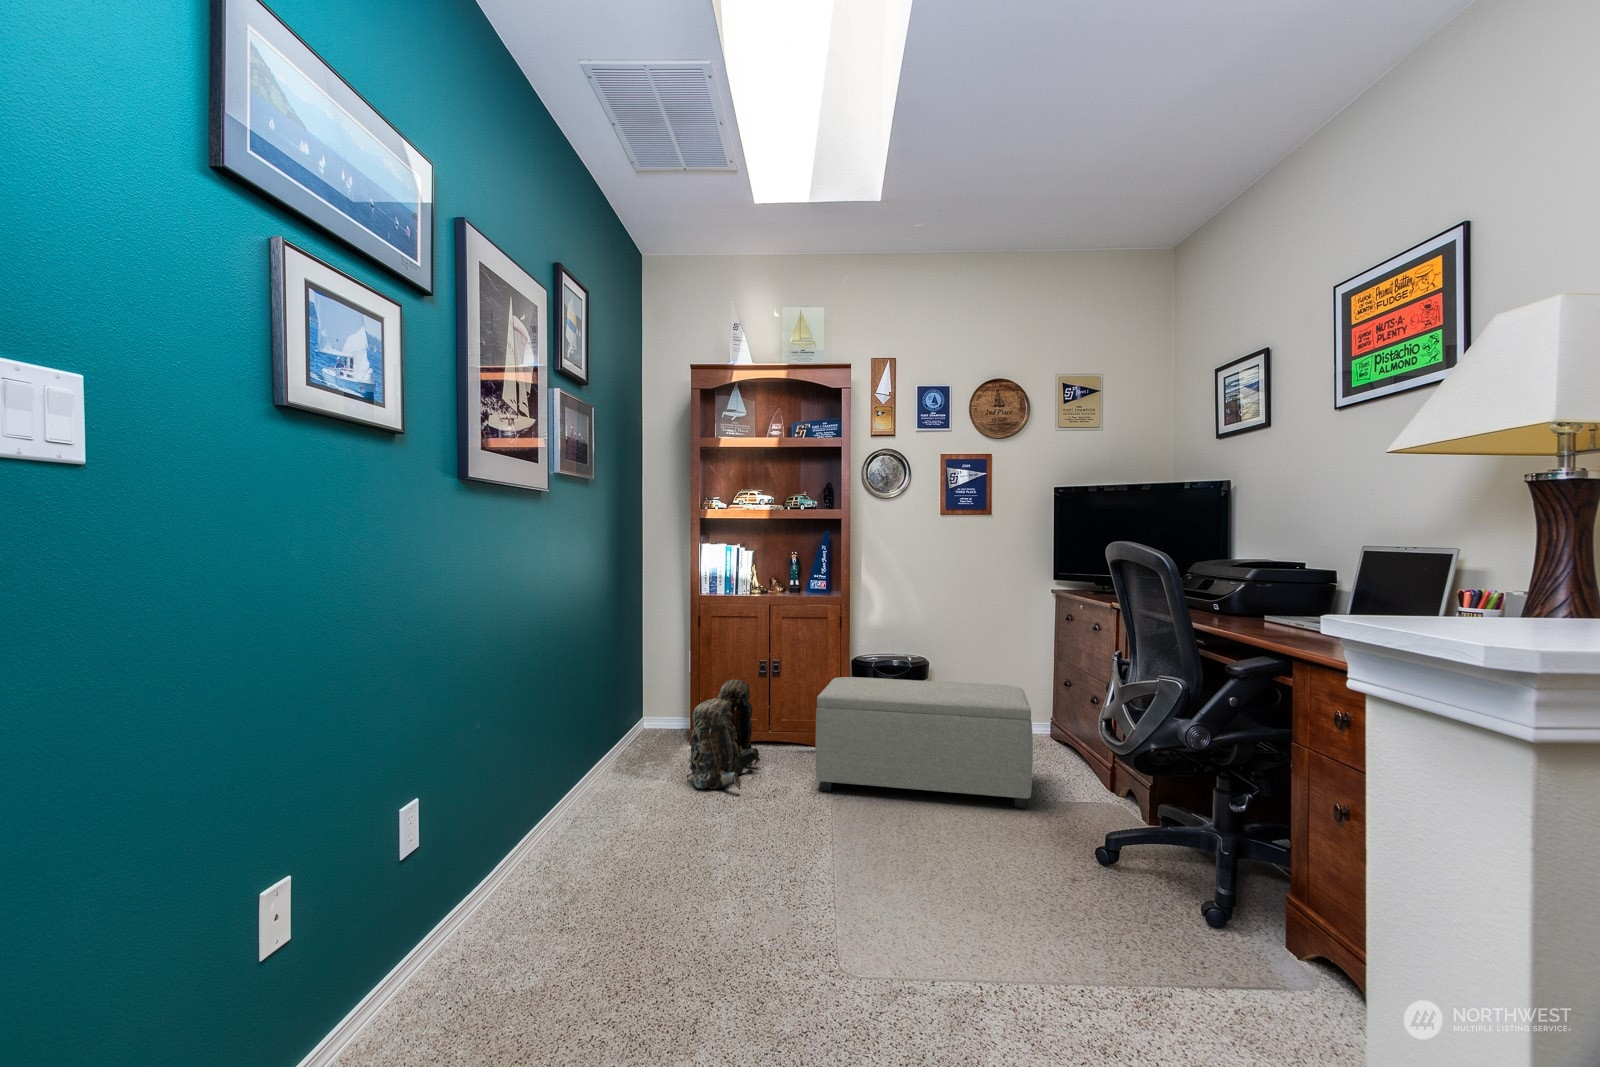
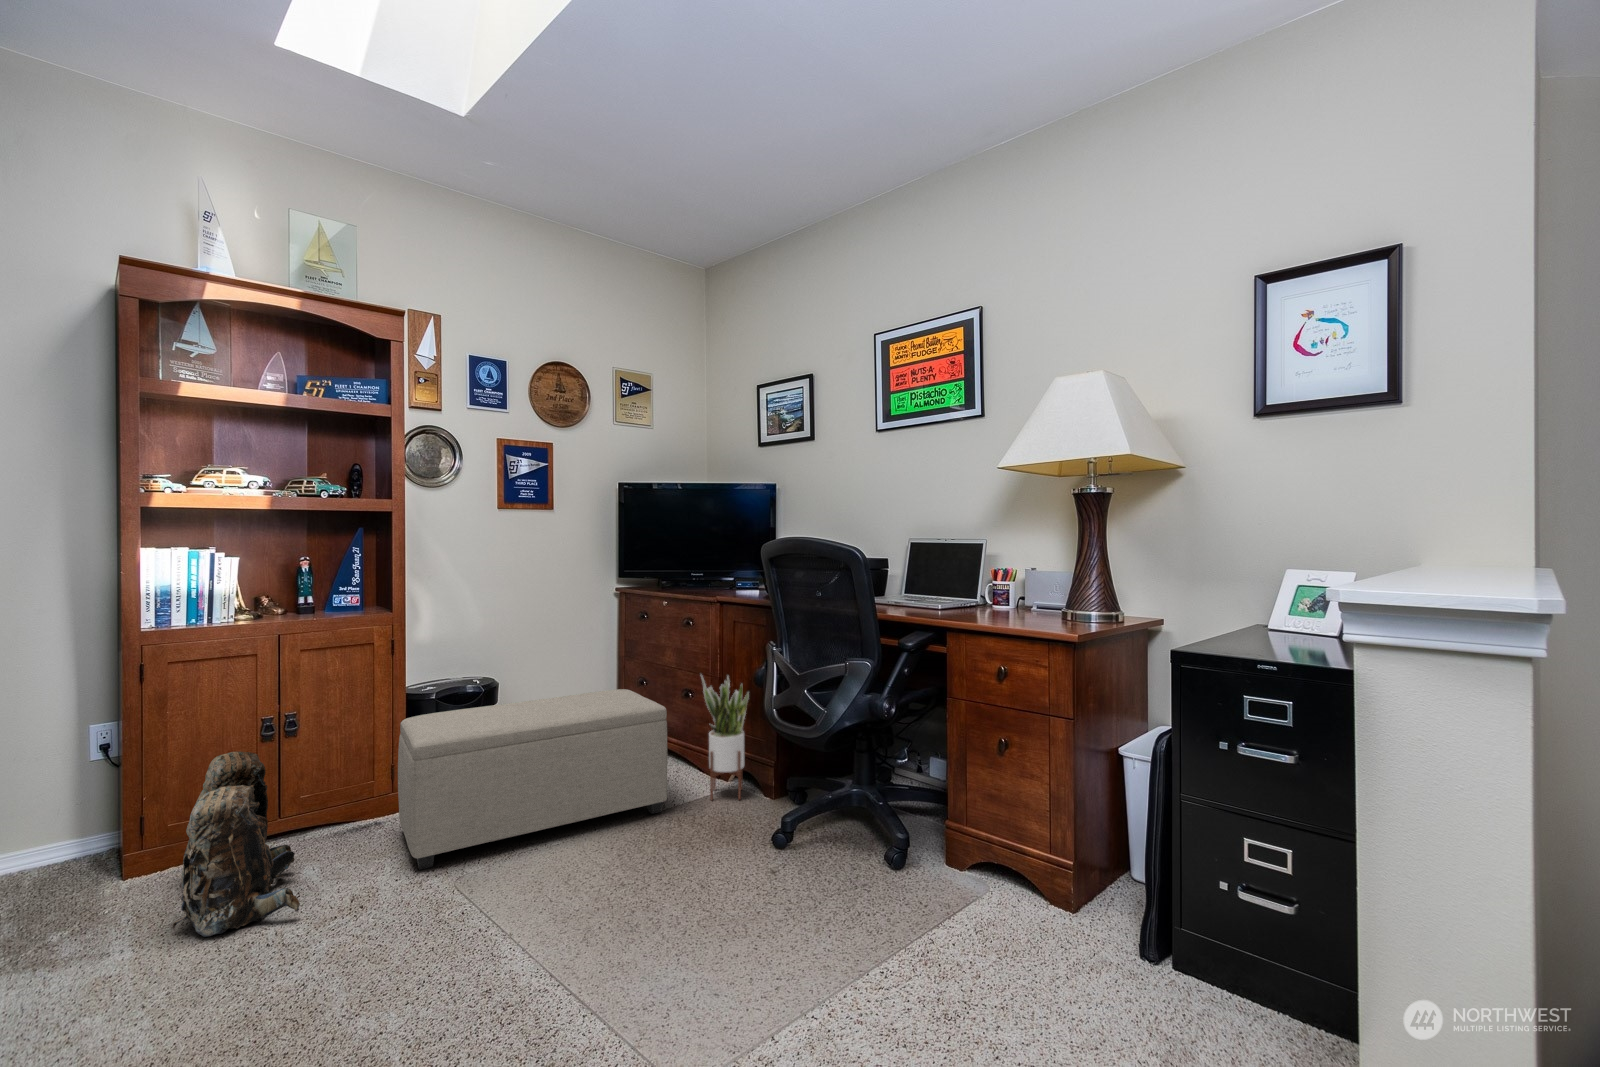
potted plant: none [1082,683,1126,822] -> present [701,675,749,800]

